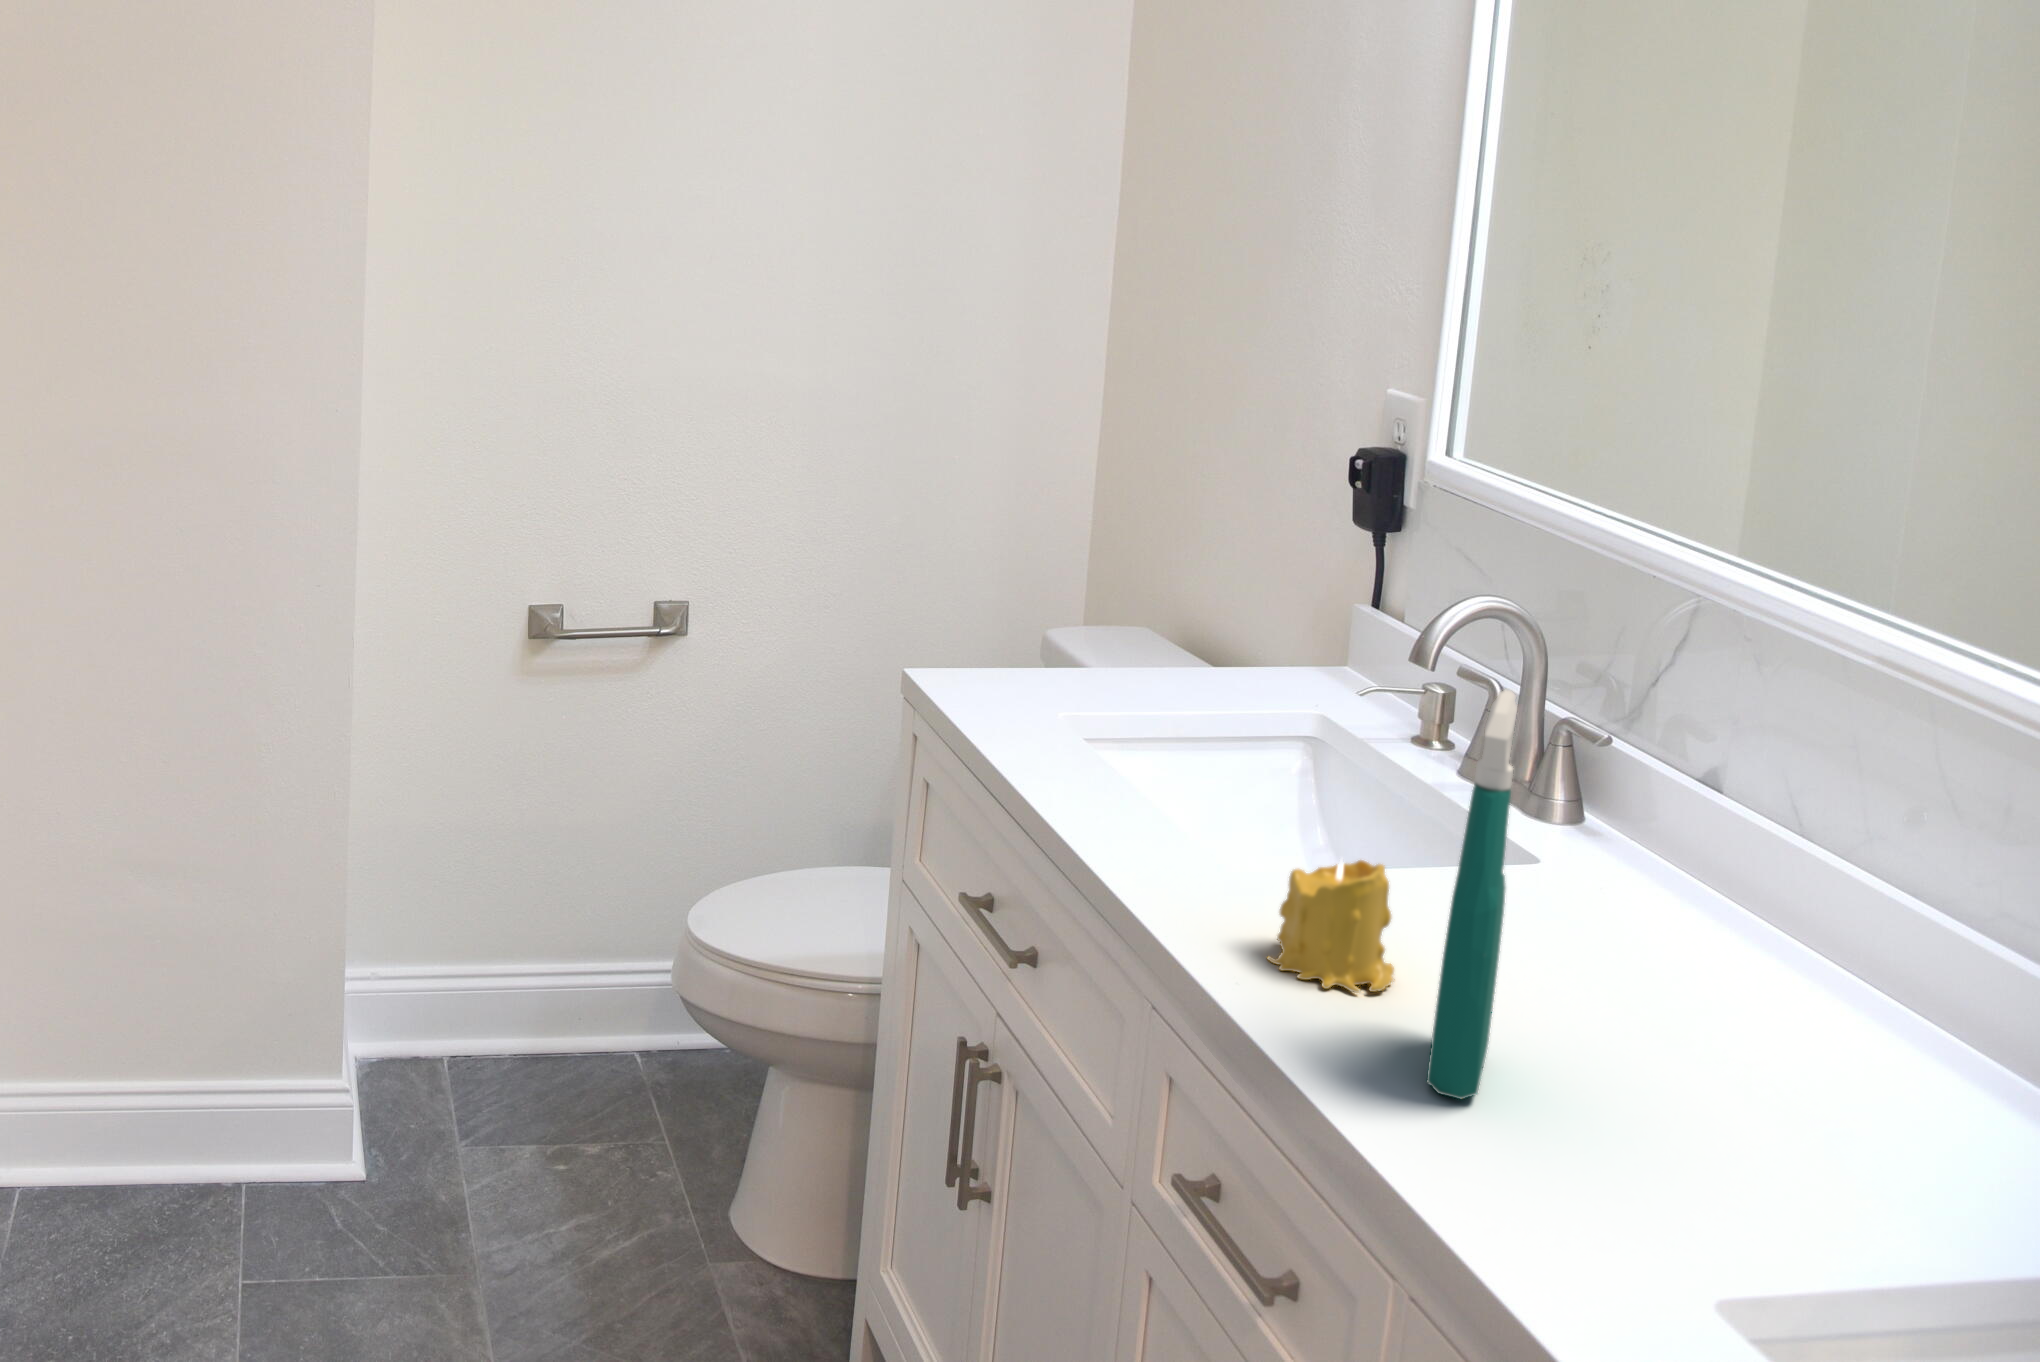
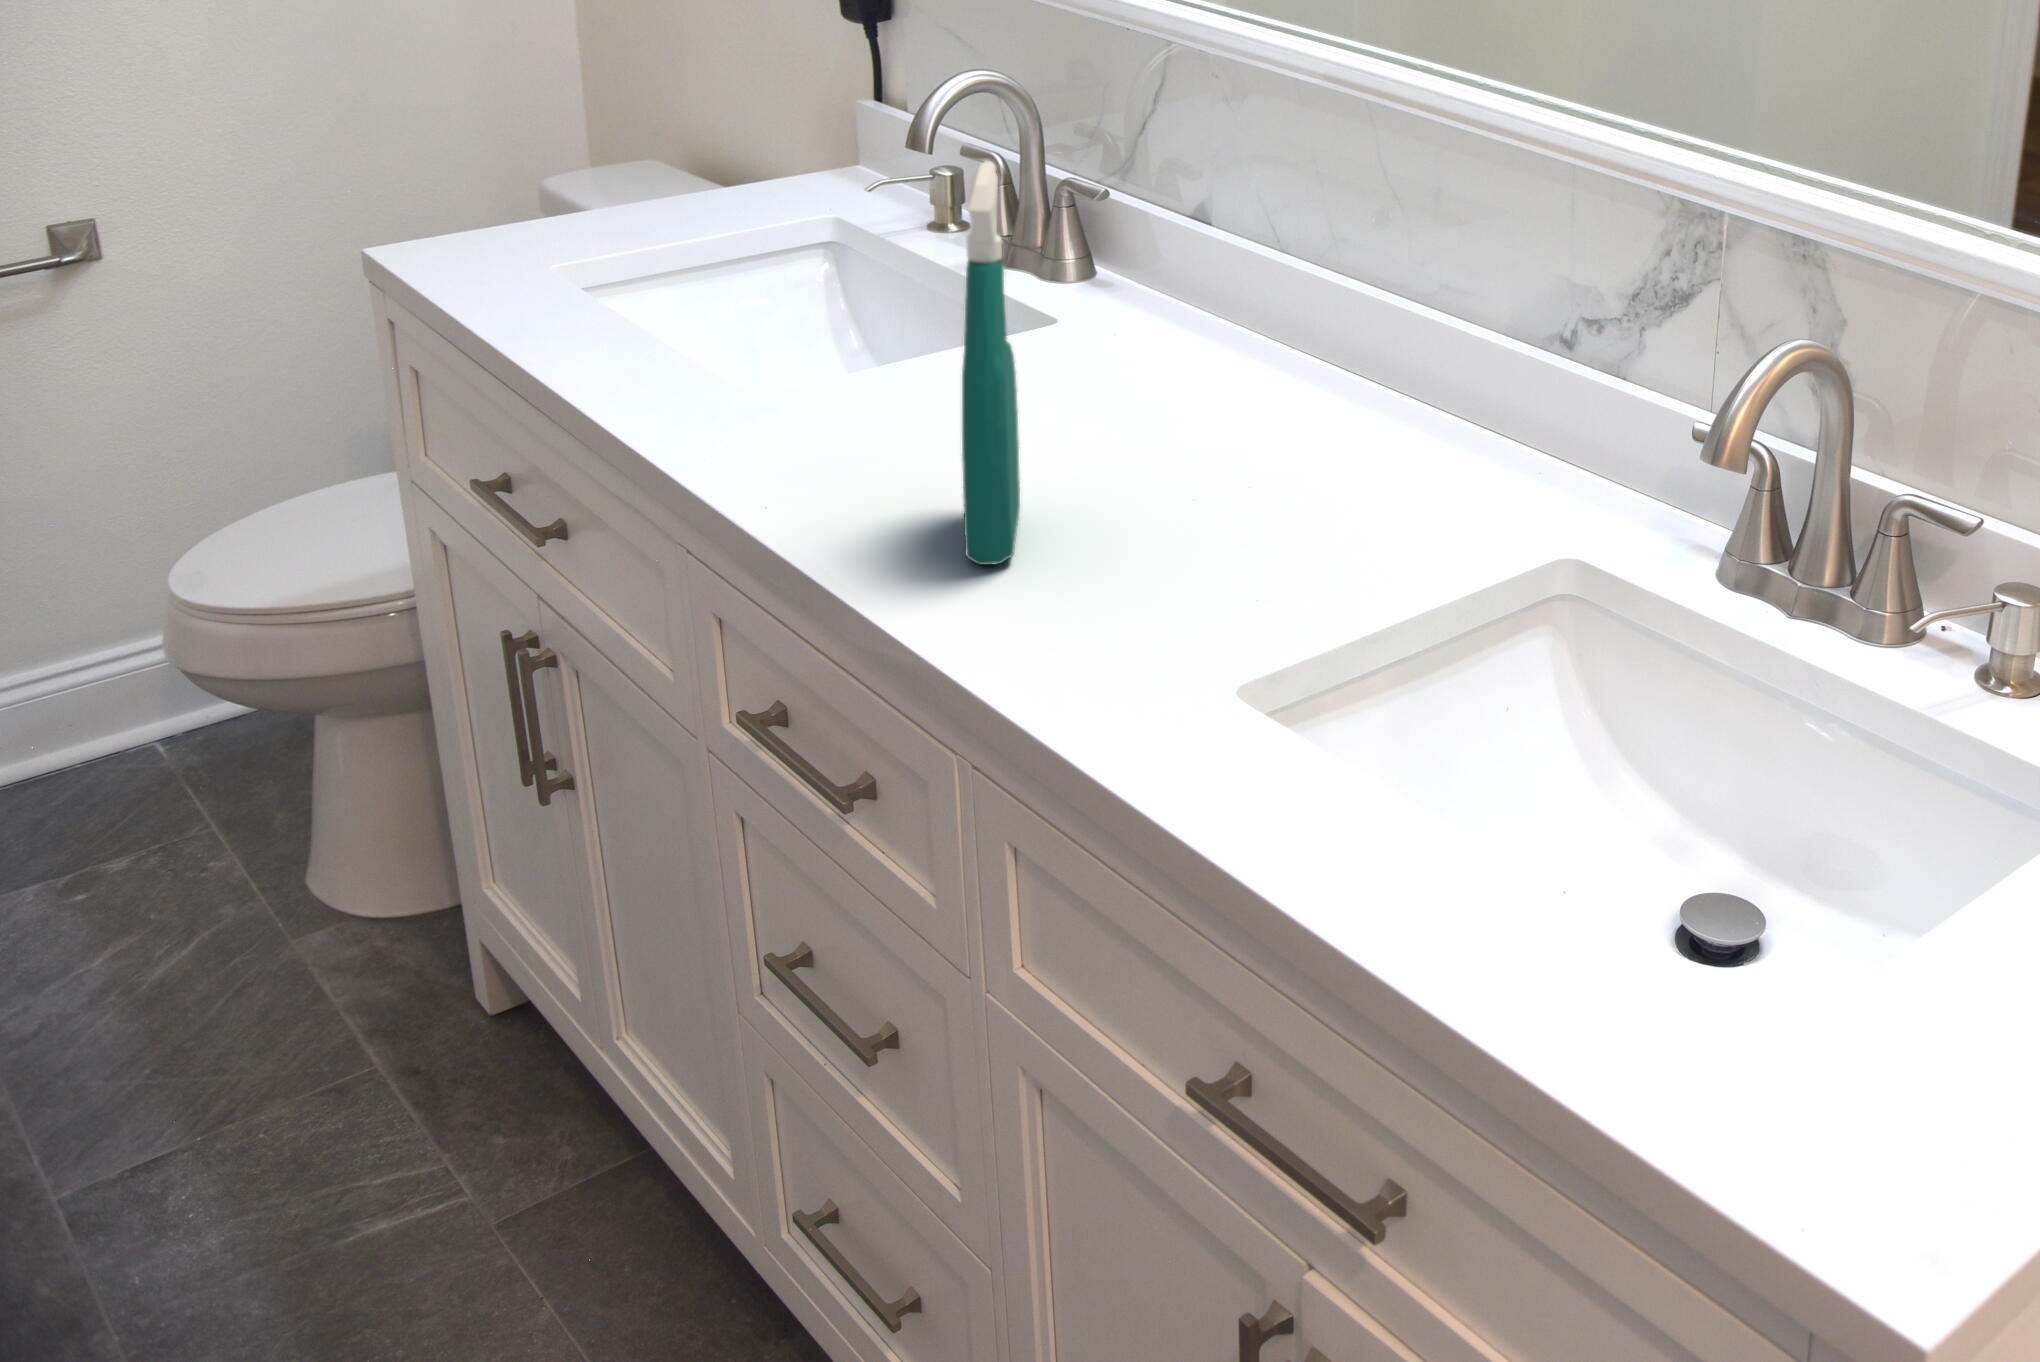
candle: present [1267,860,1394,993] -> none [800,354,929,492]

